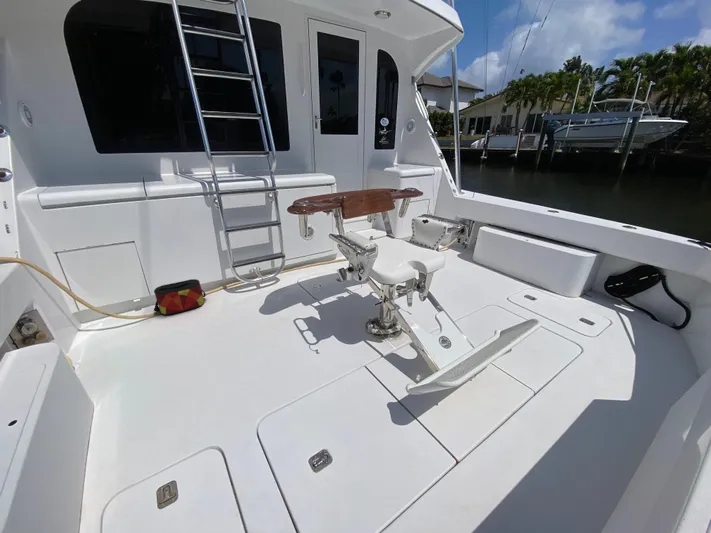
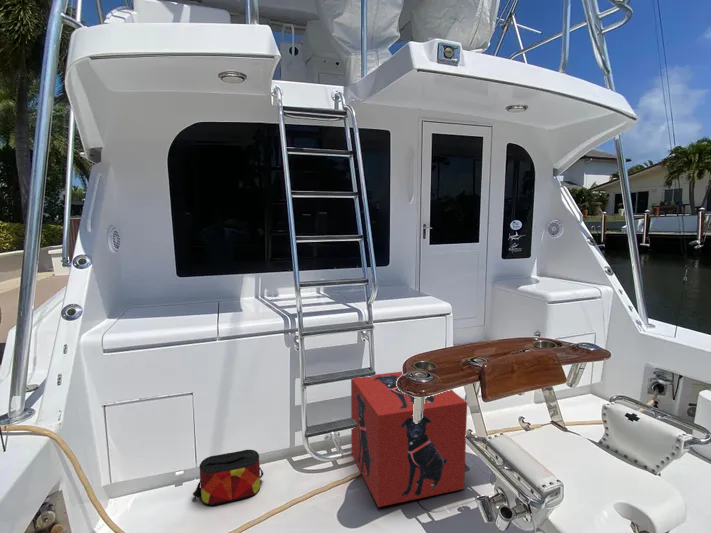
storage box: none [263,220,340,303] -> present [351,372,467,507]

